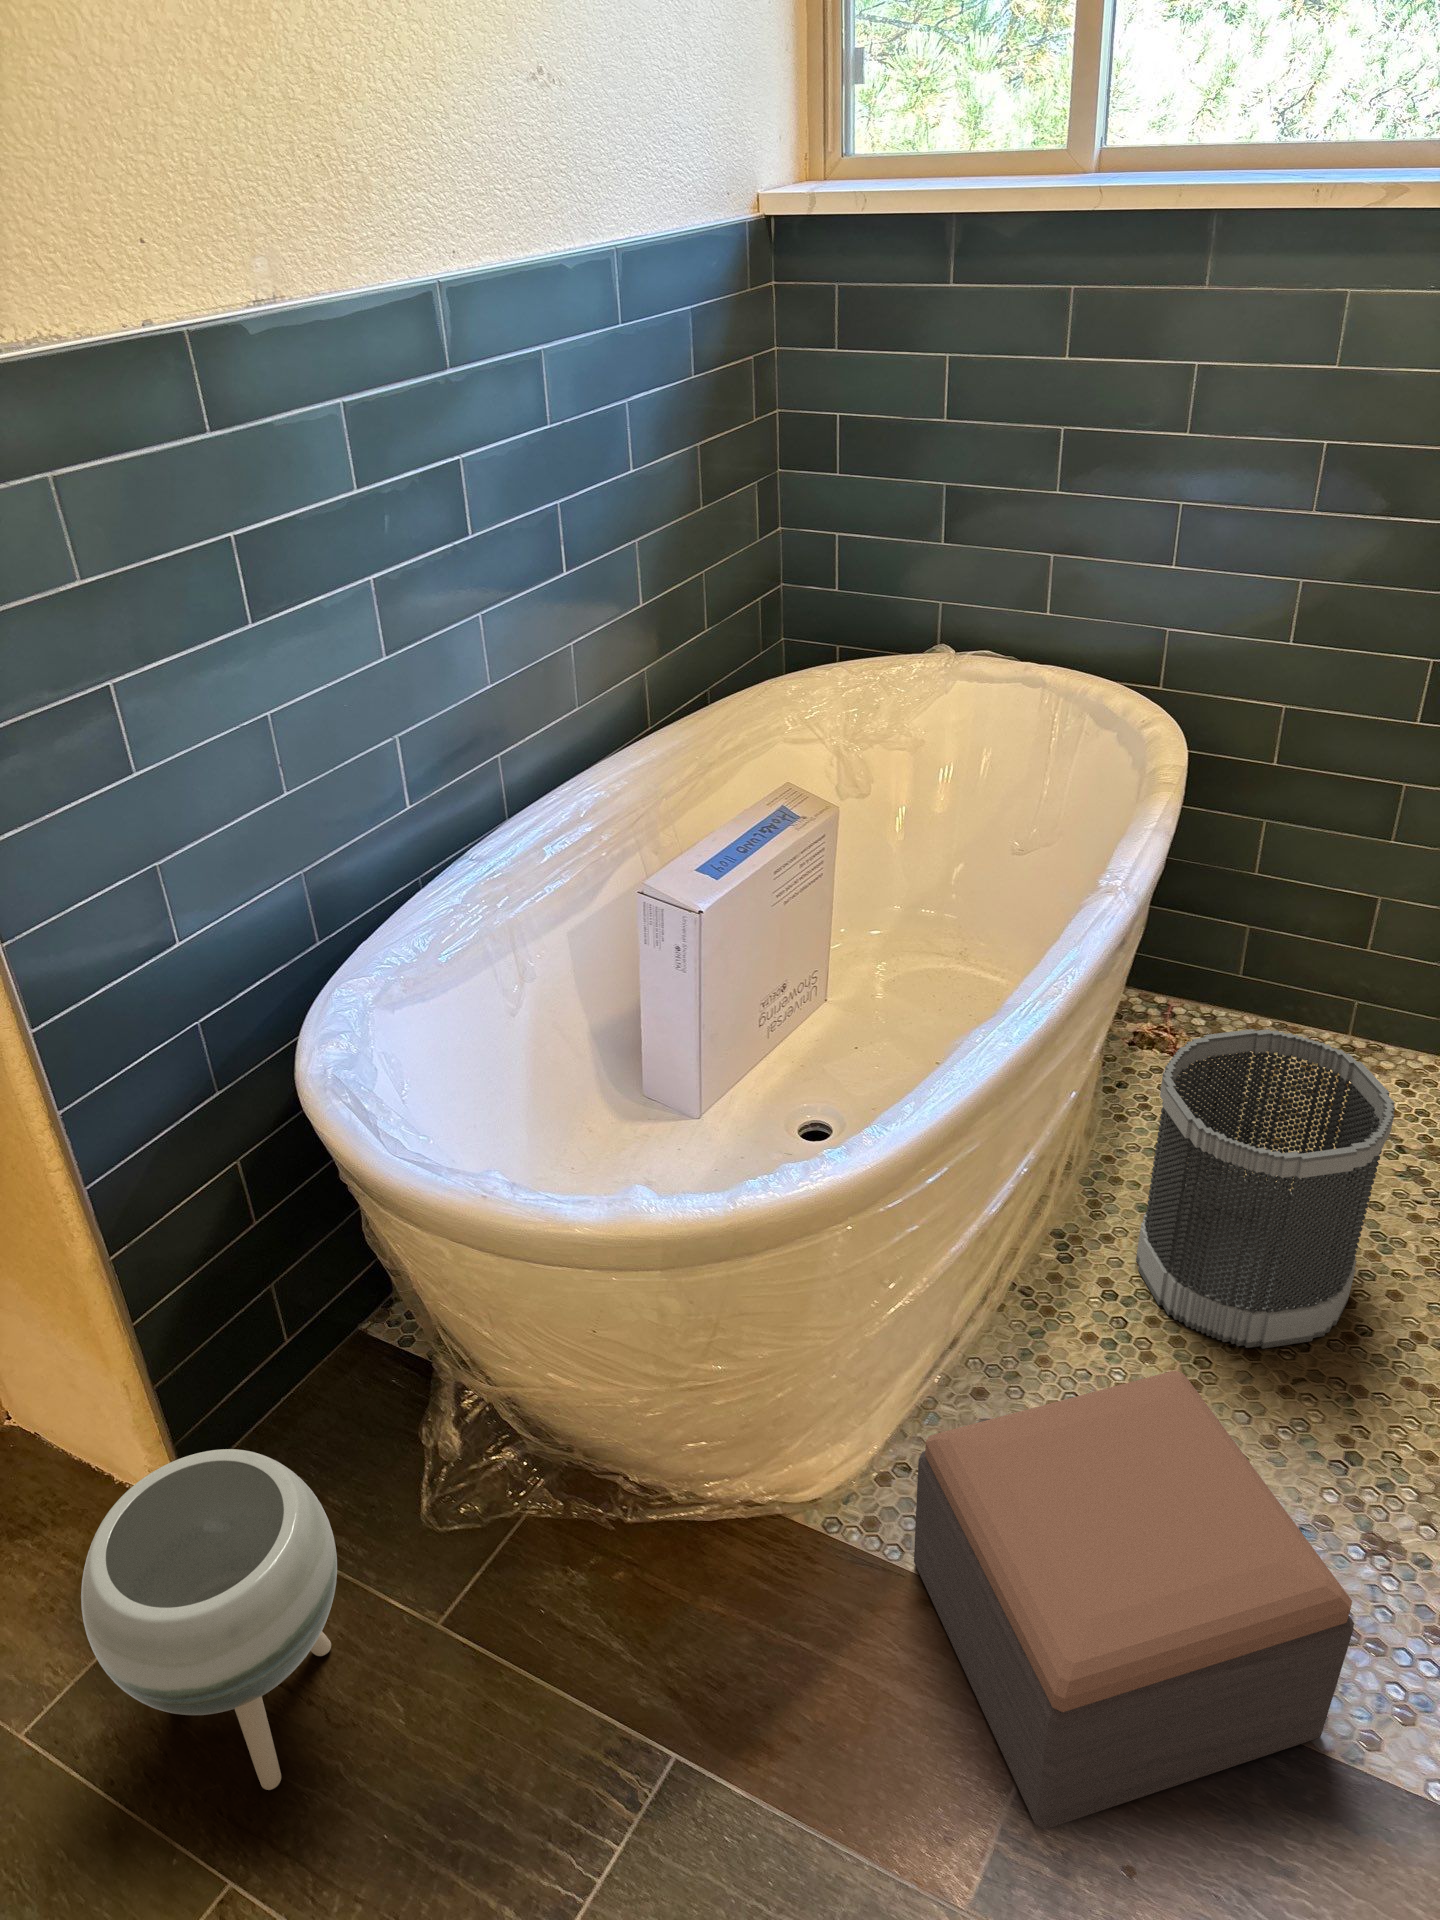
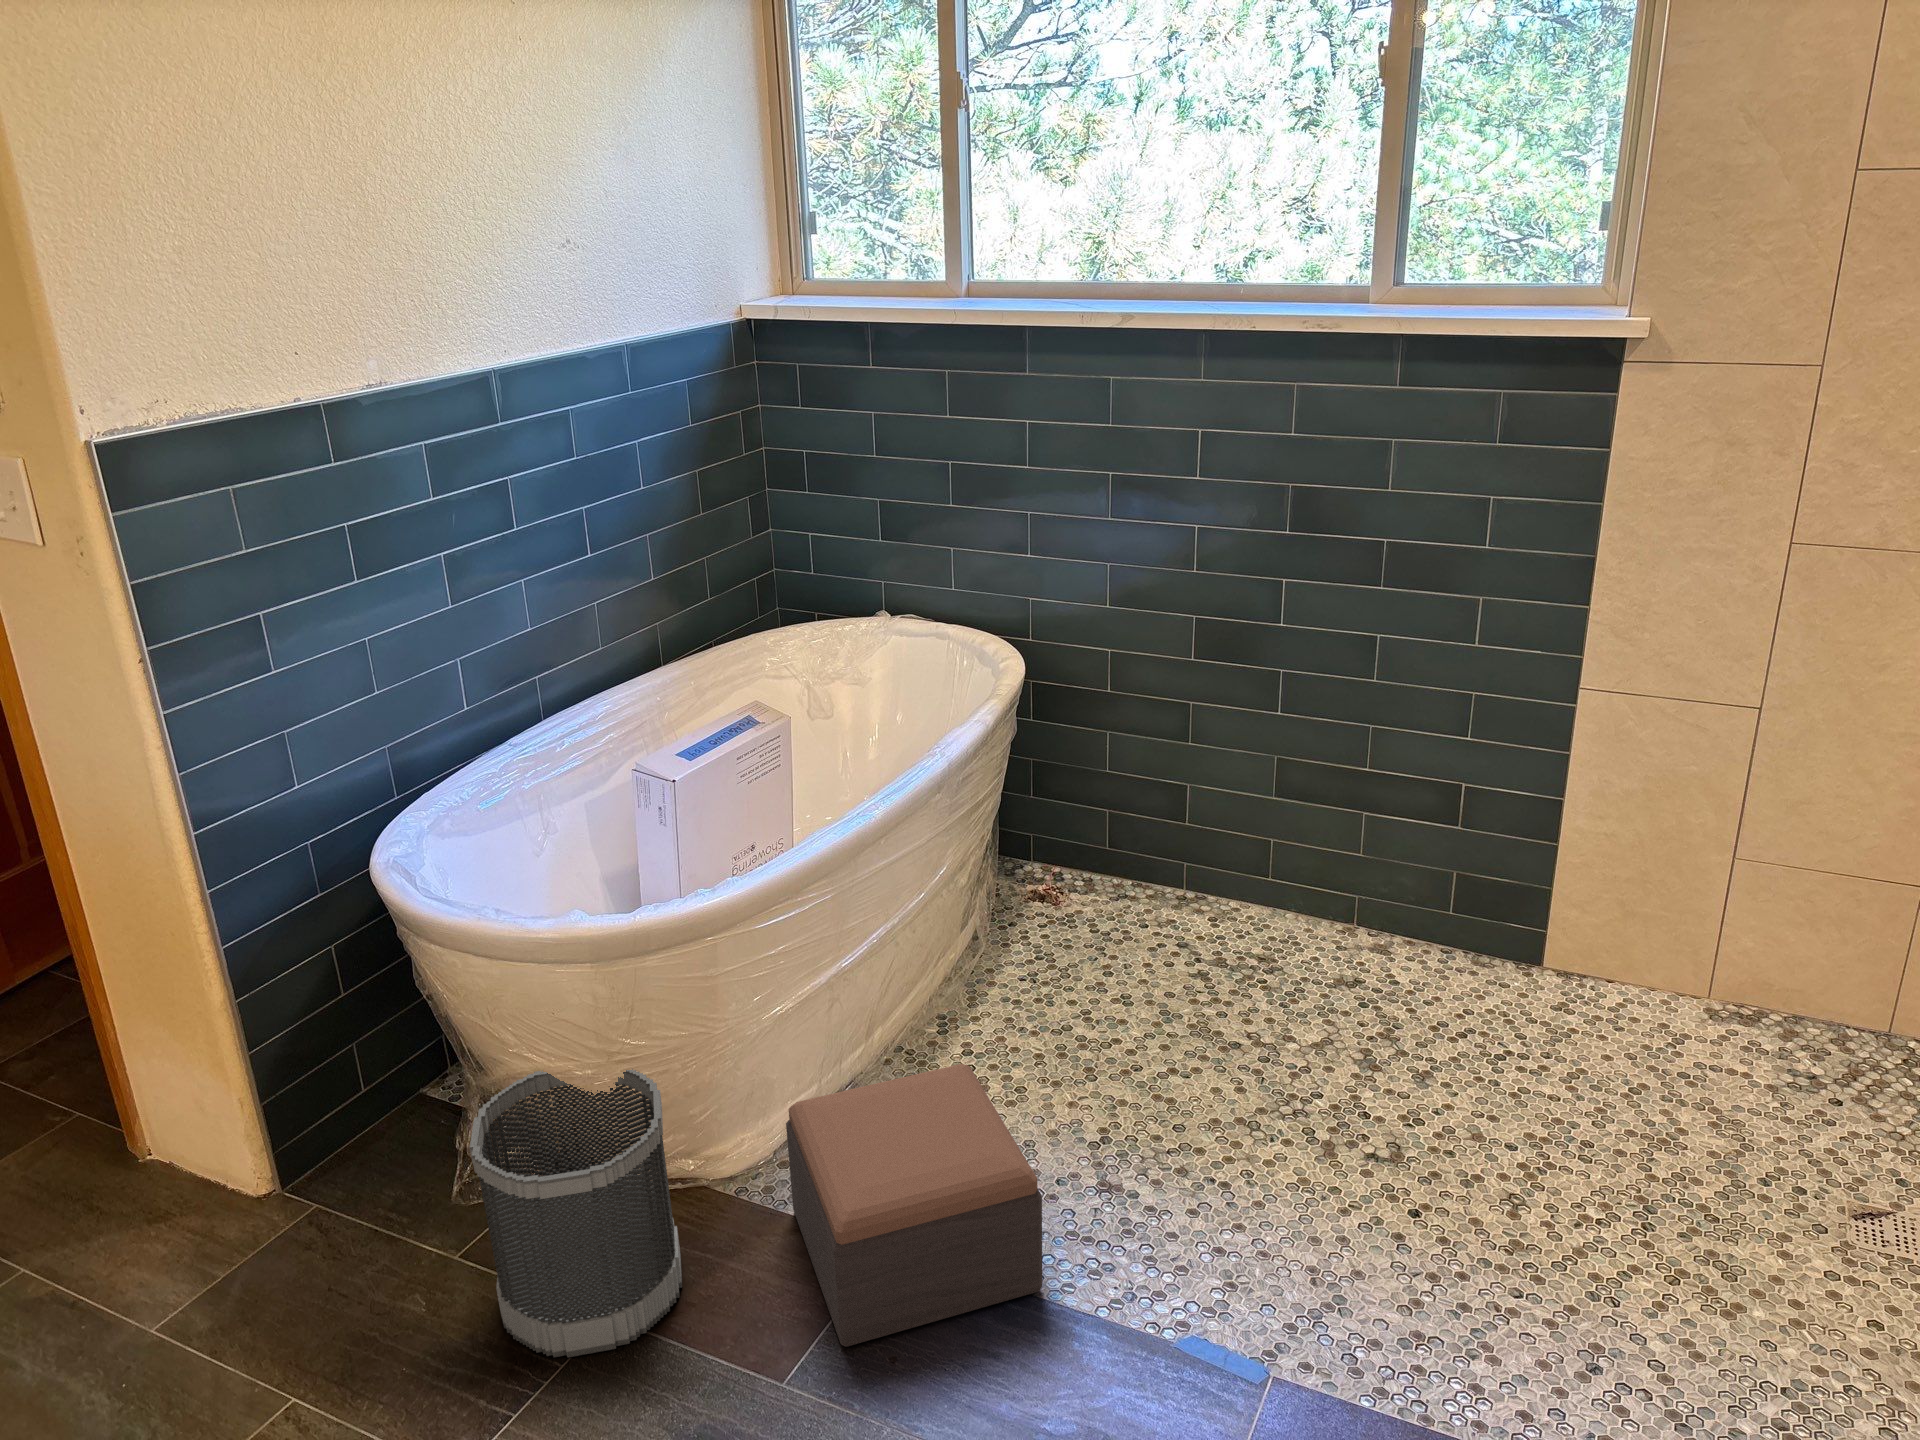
wastebasket: present [1136,1029,1395,1349] -> present [470,1069,682,1357]
planter: present [81,1449,337,1790] -> none [202,1113,379,1352]

